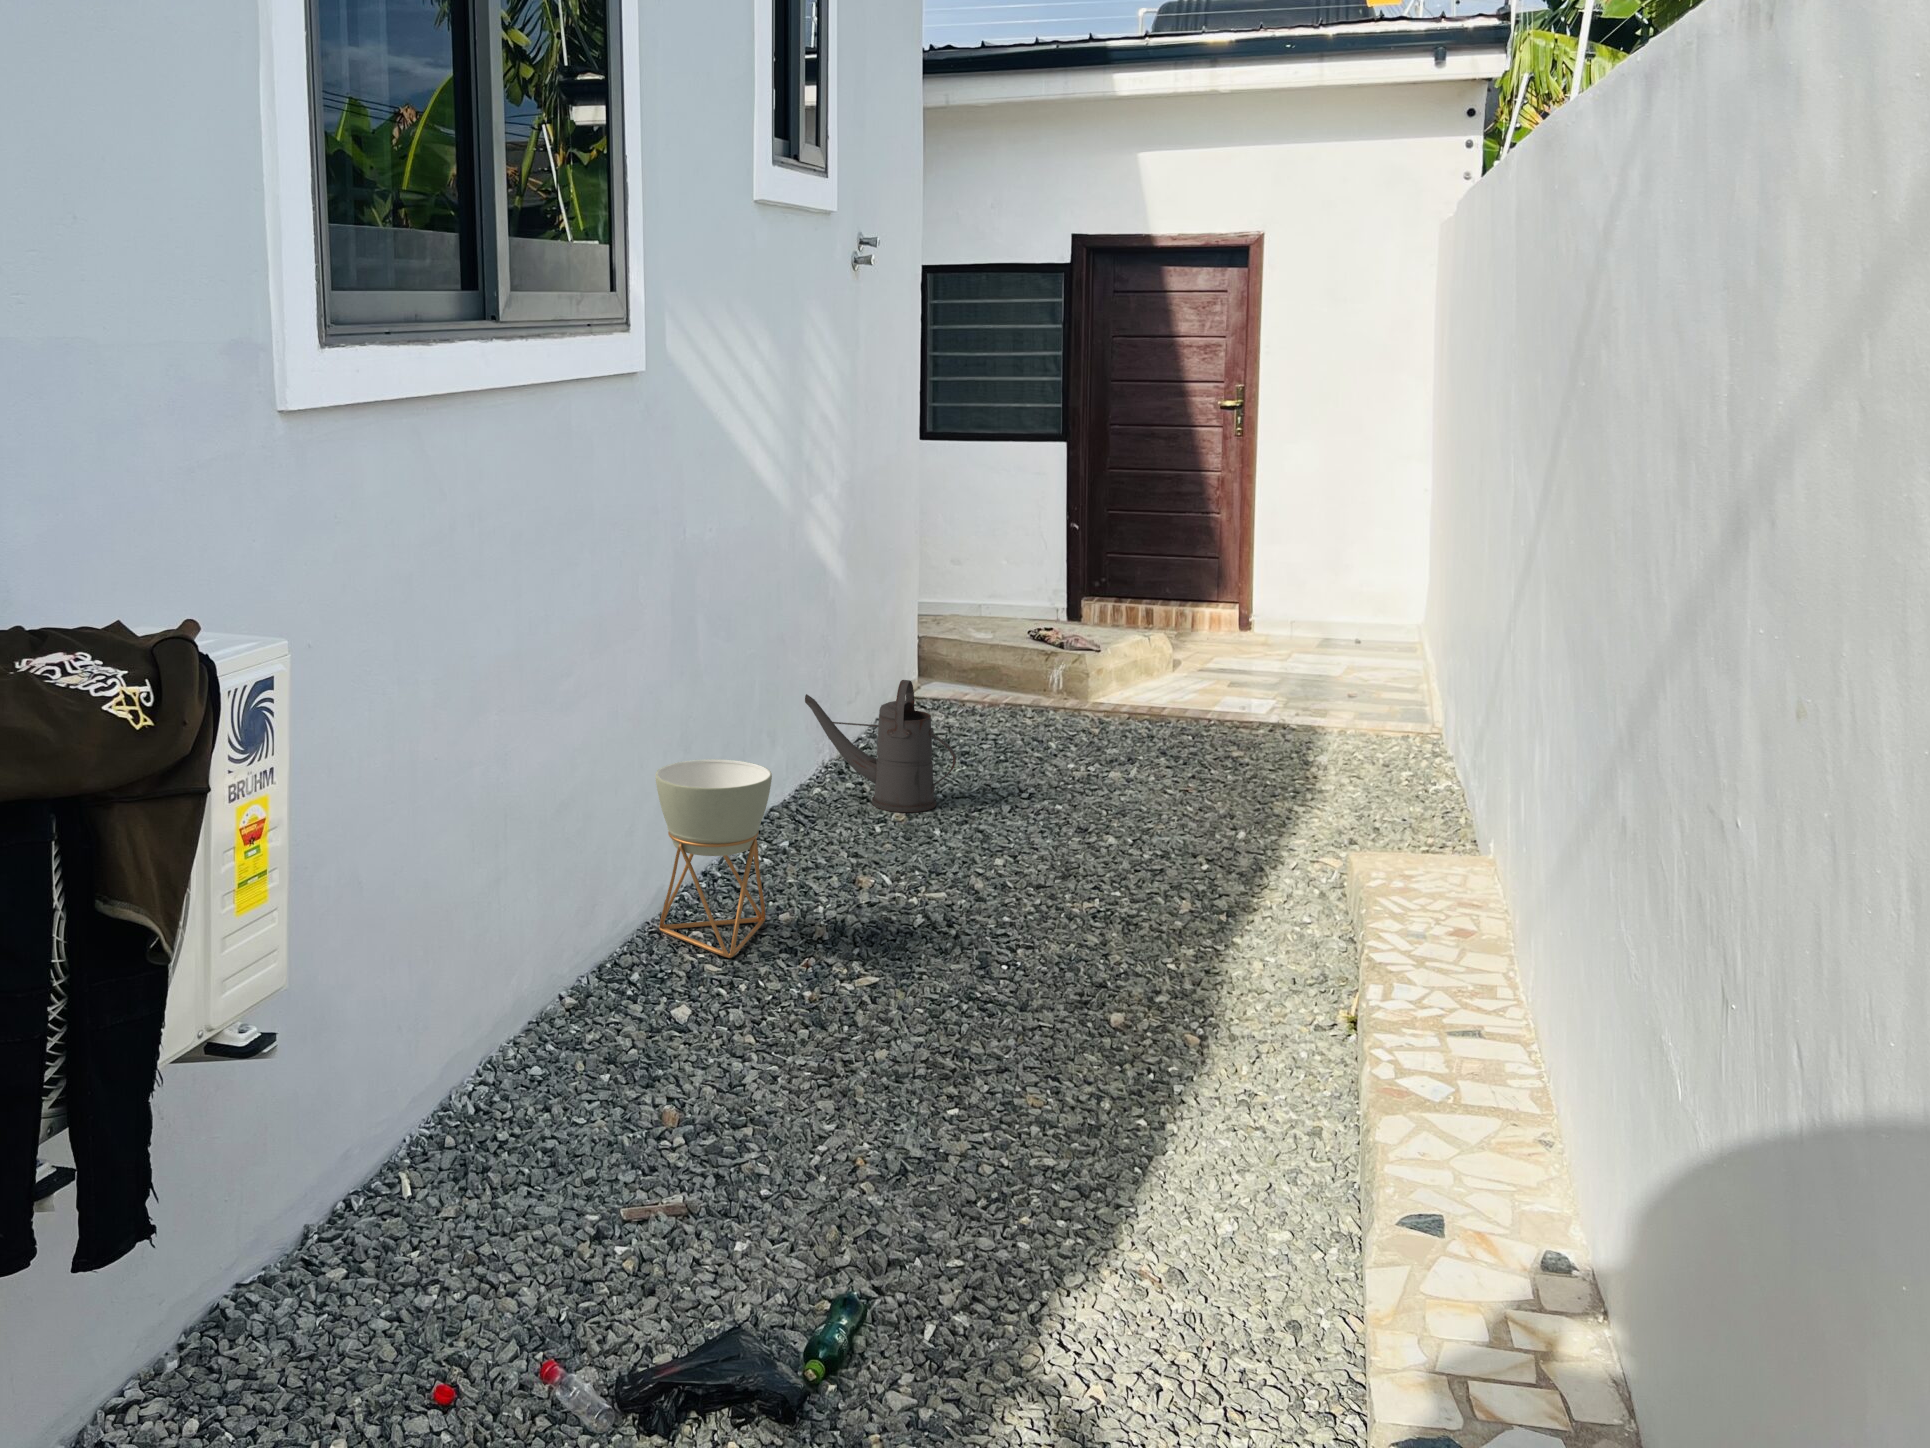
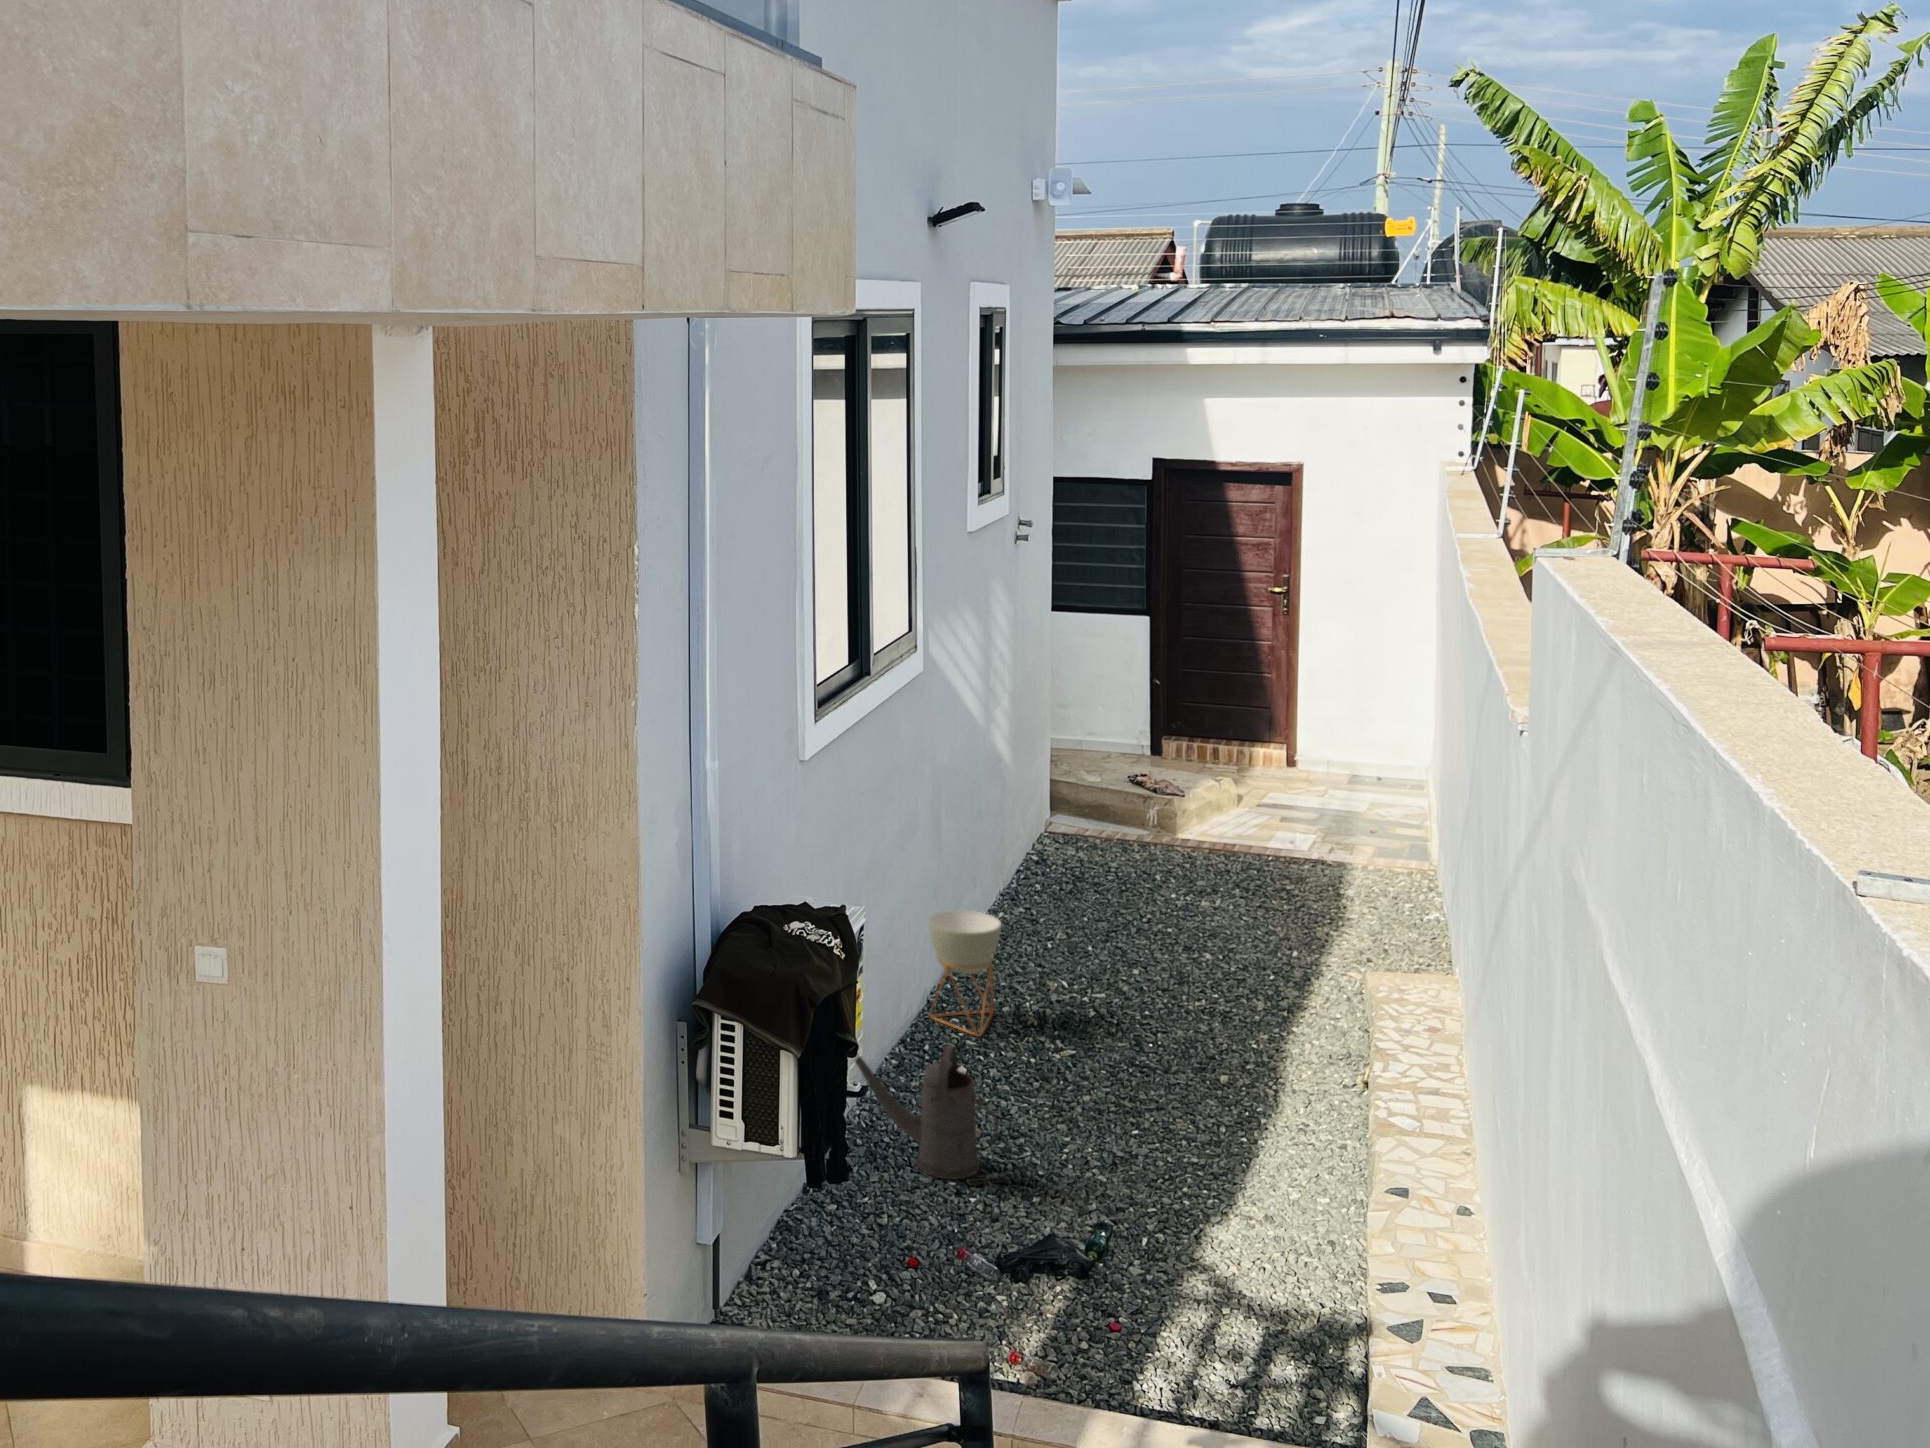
watering can: present [805,680,956,812] -> present [855,1044,999,1180]

